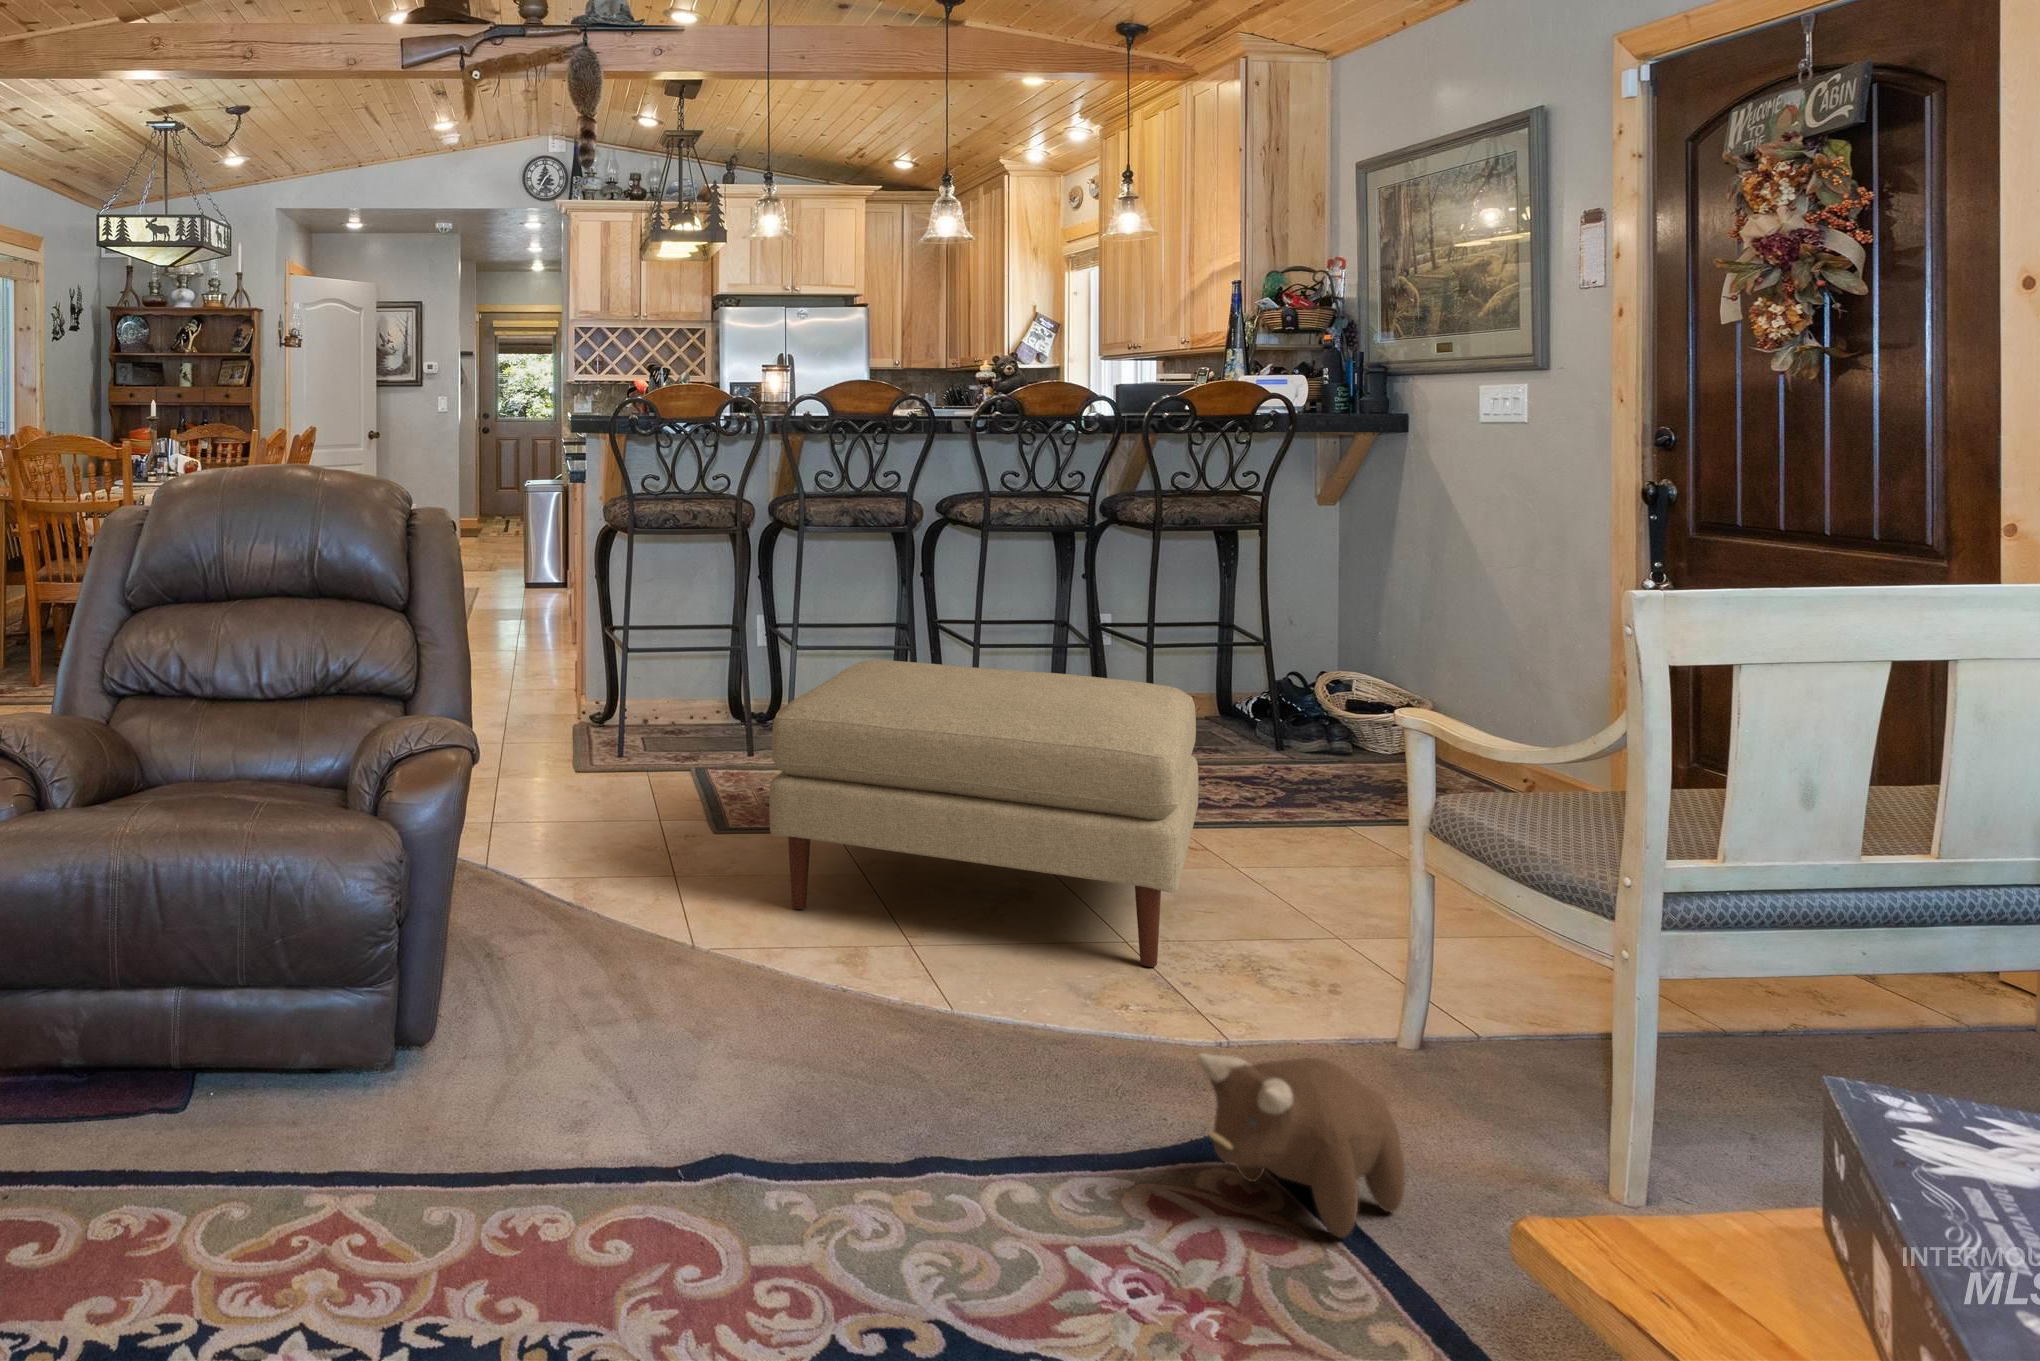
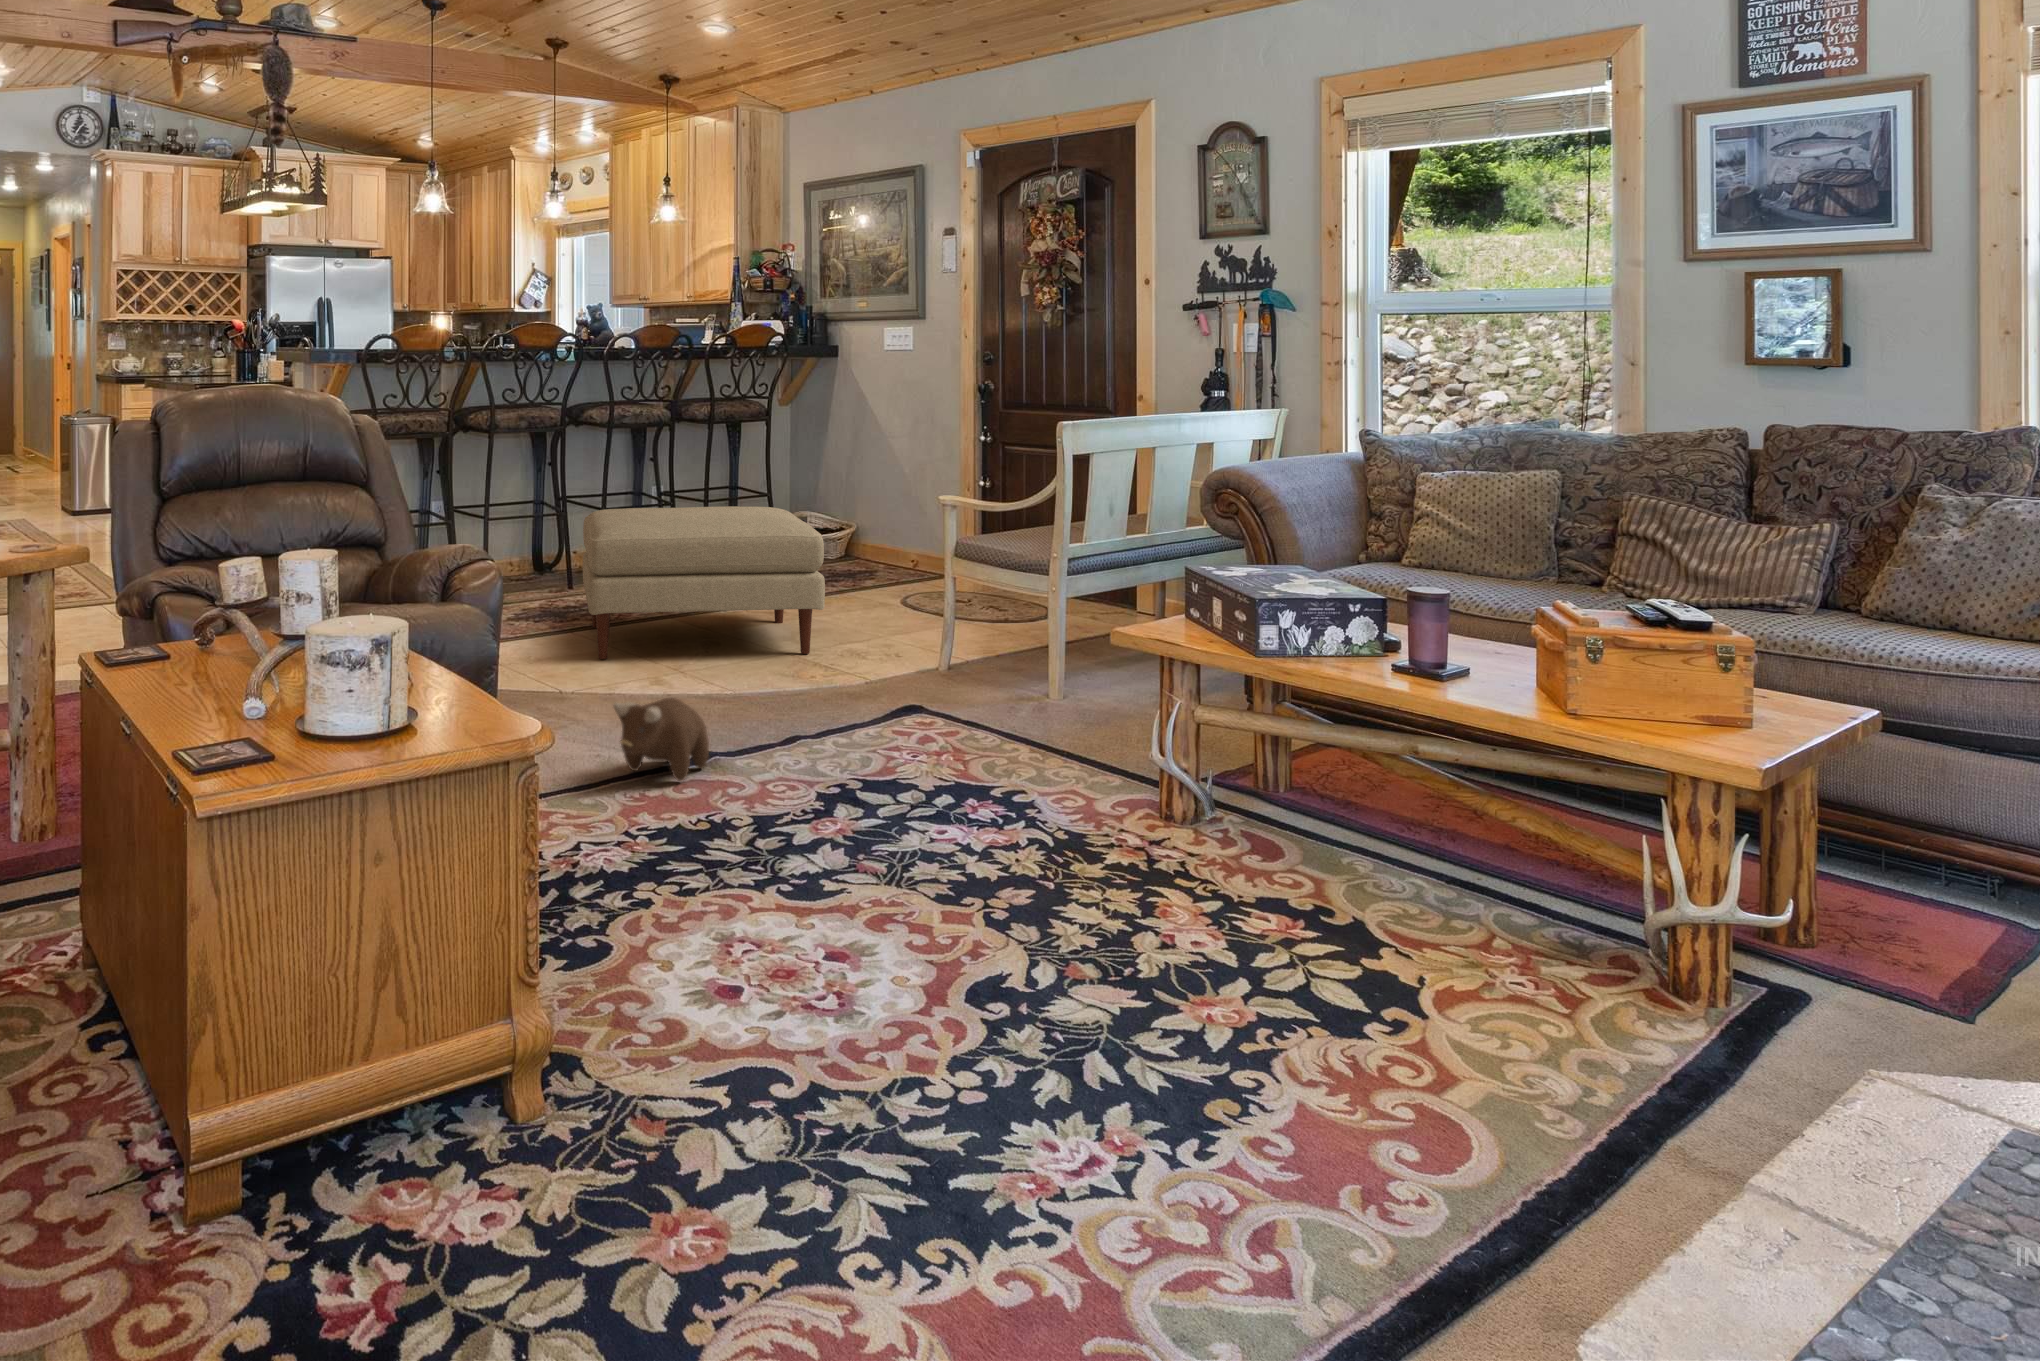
plush toy: present [1198,1053,1405,1238] -> present [613,698,709,781]

